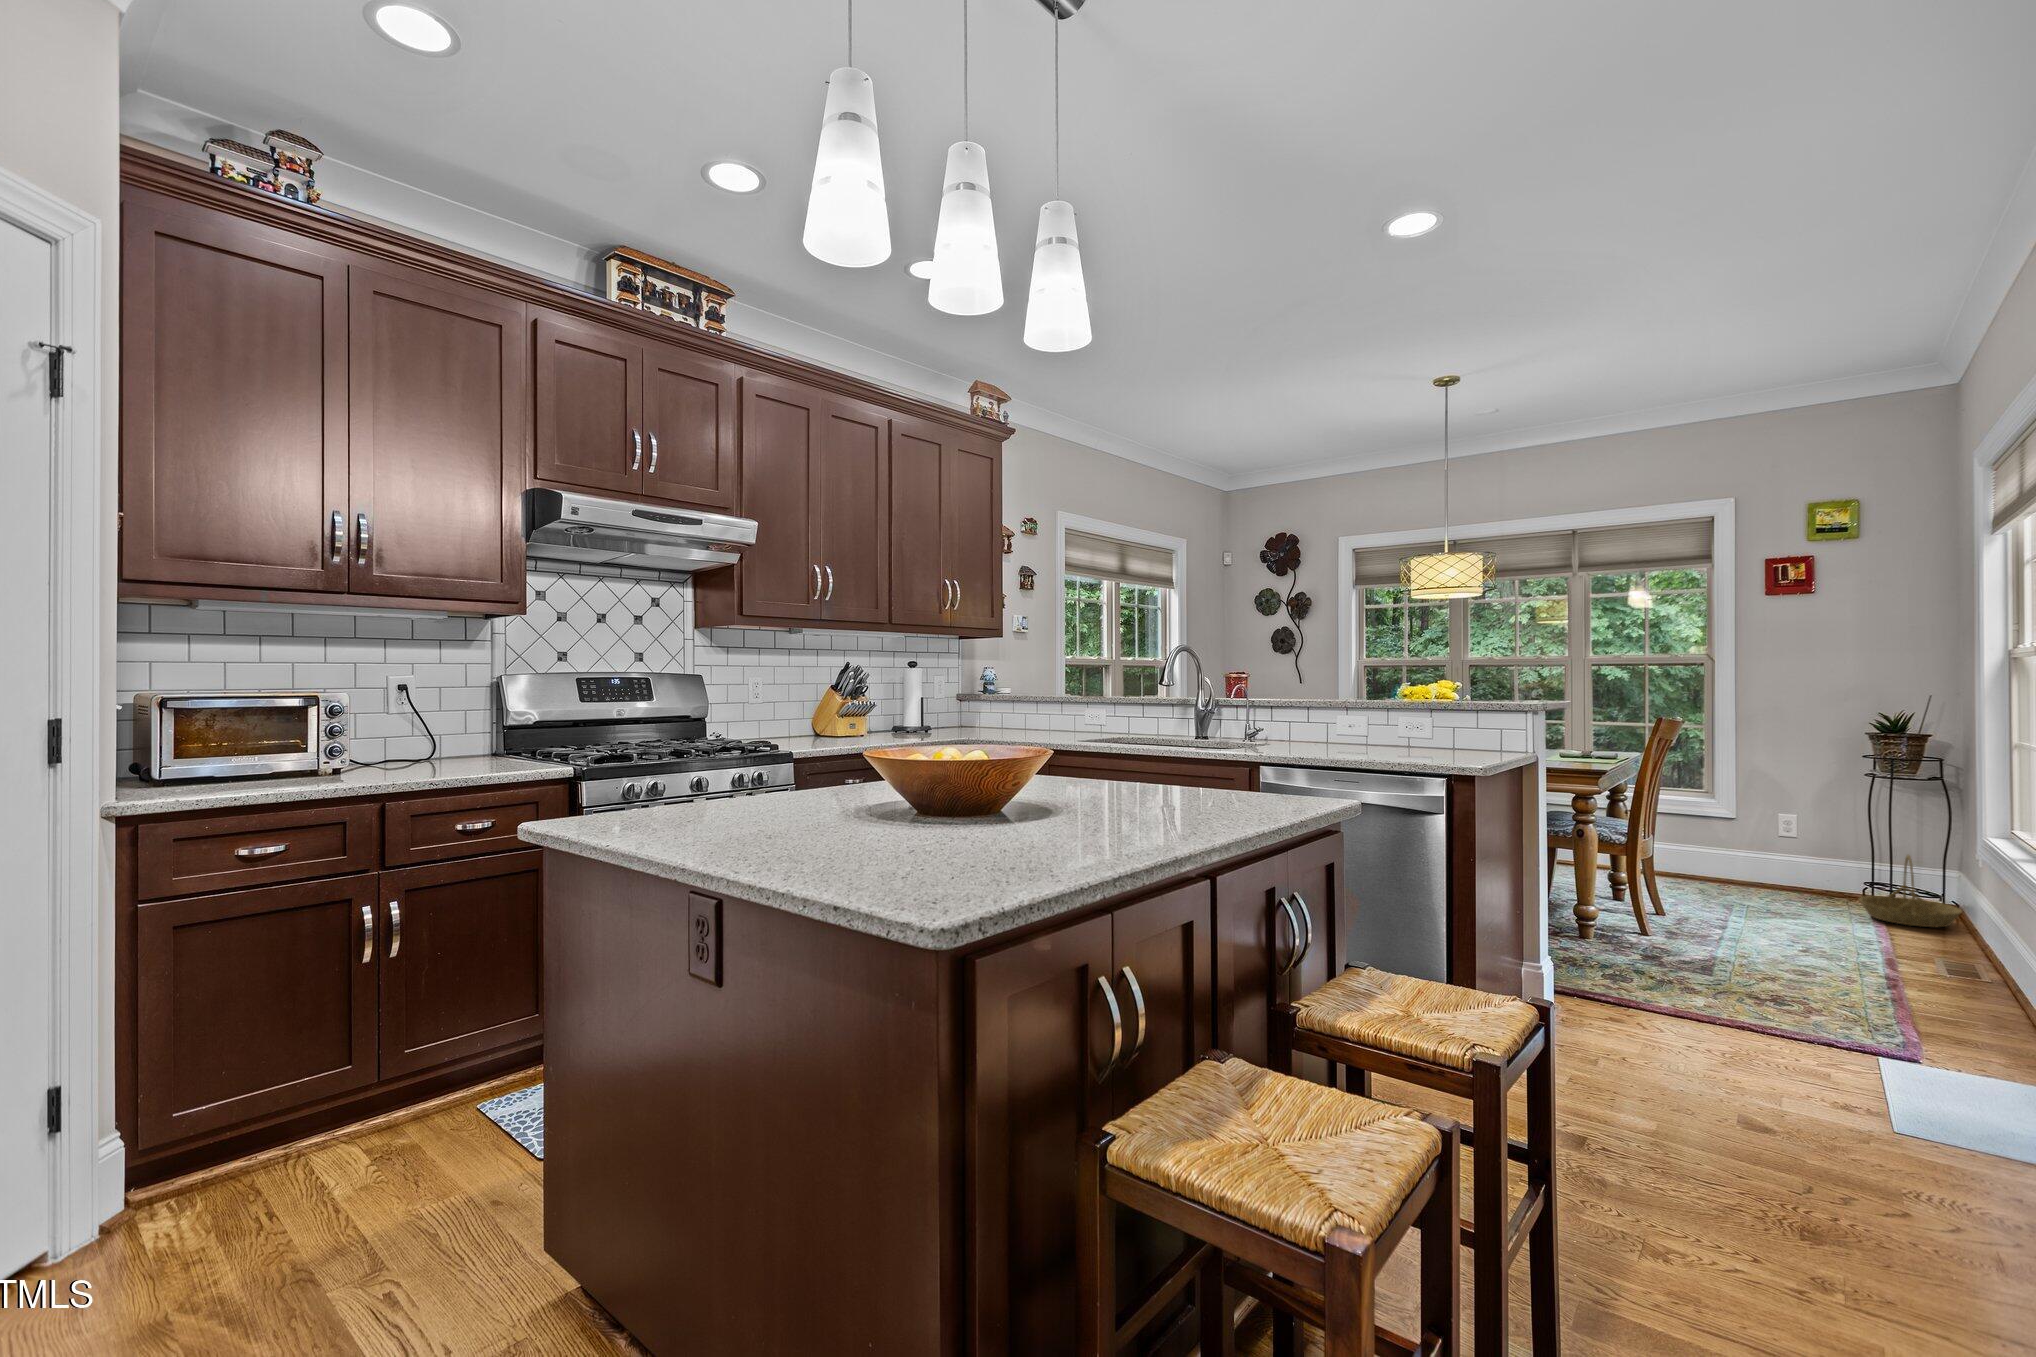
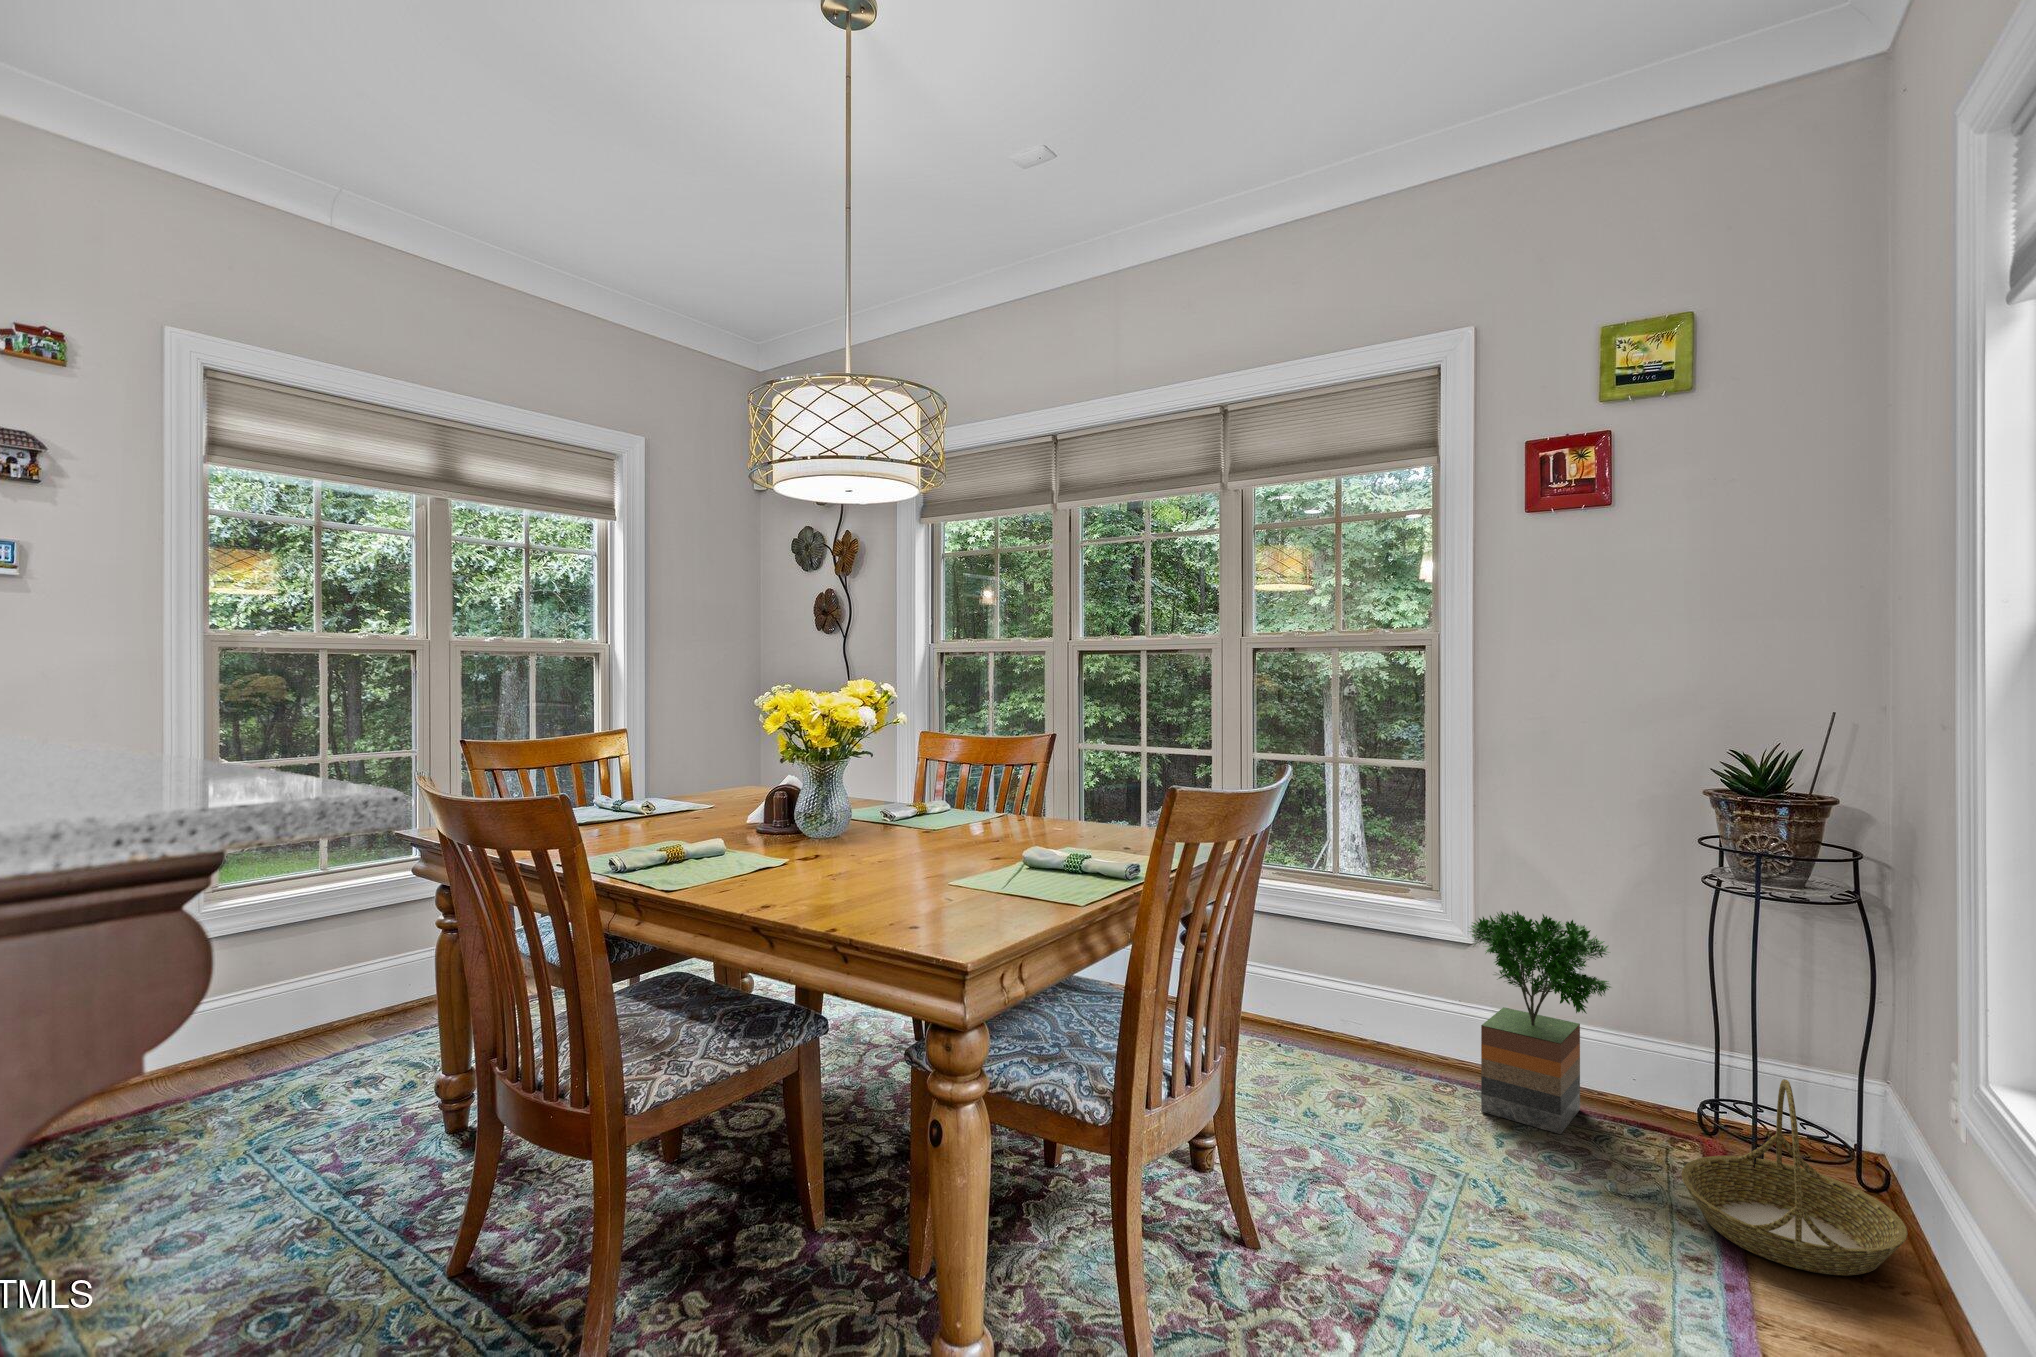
potted tree: none [1736,796,1819,899] -> present [1469,911,1611,1134]

